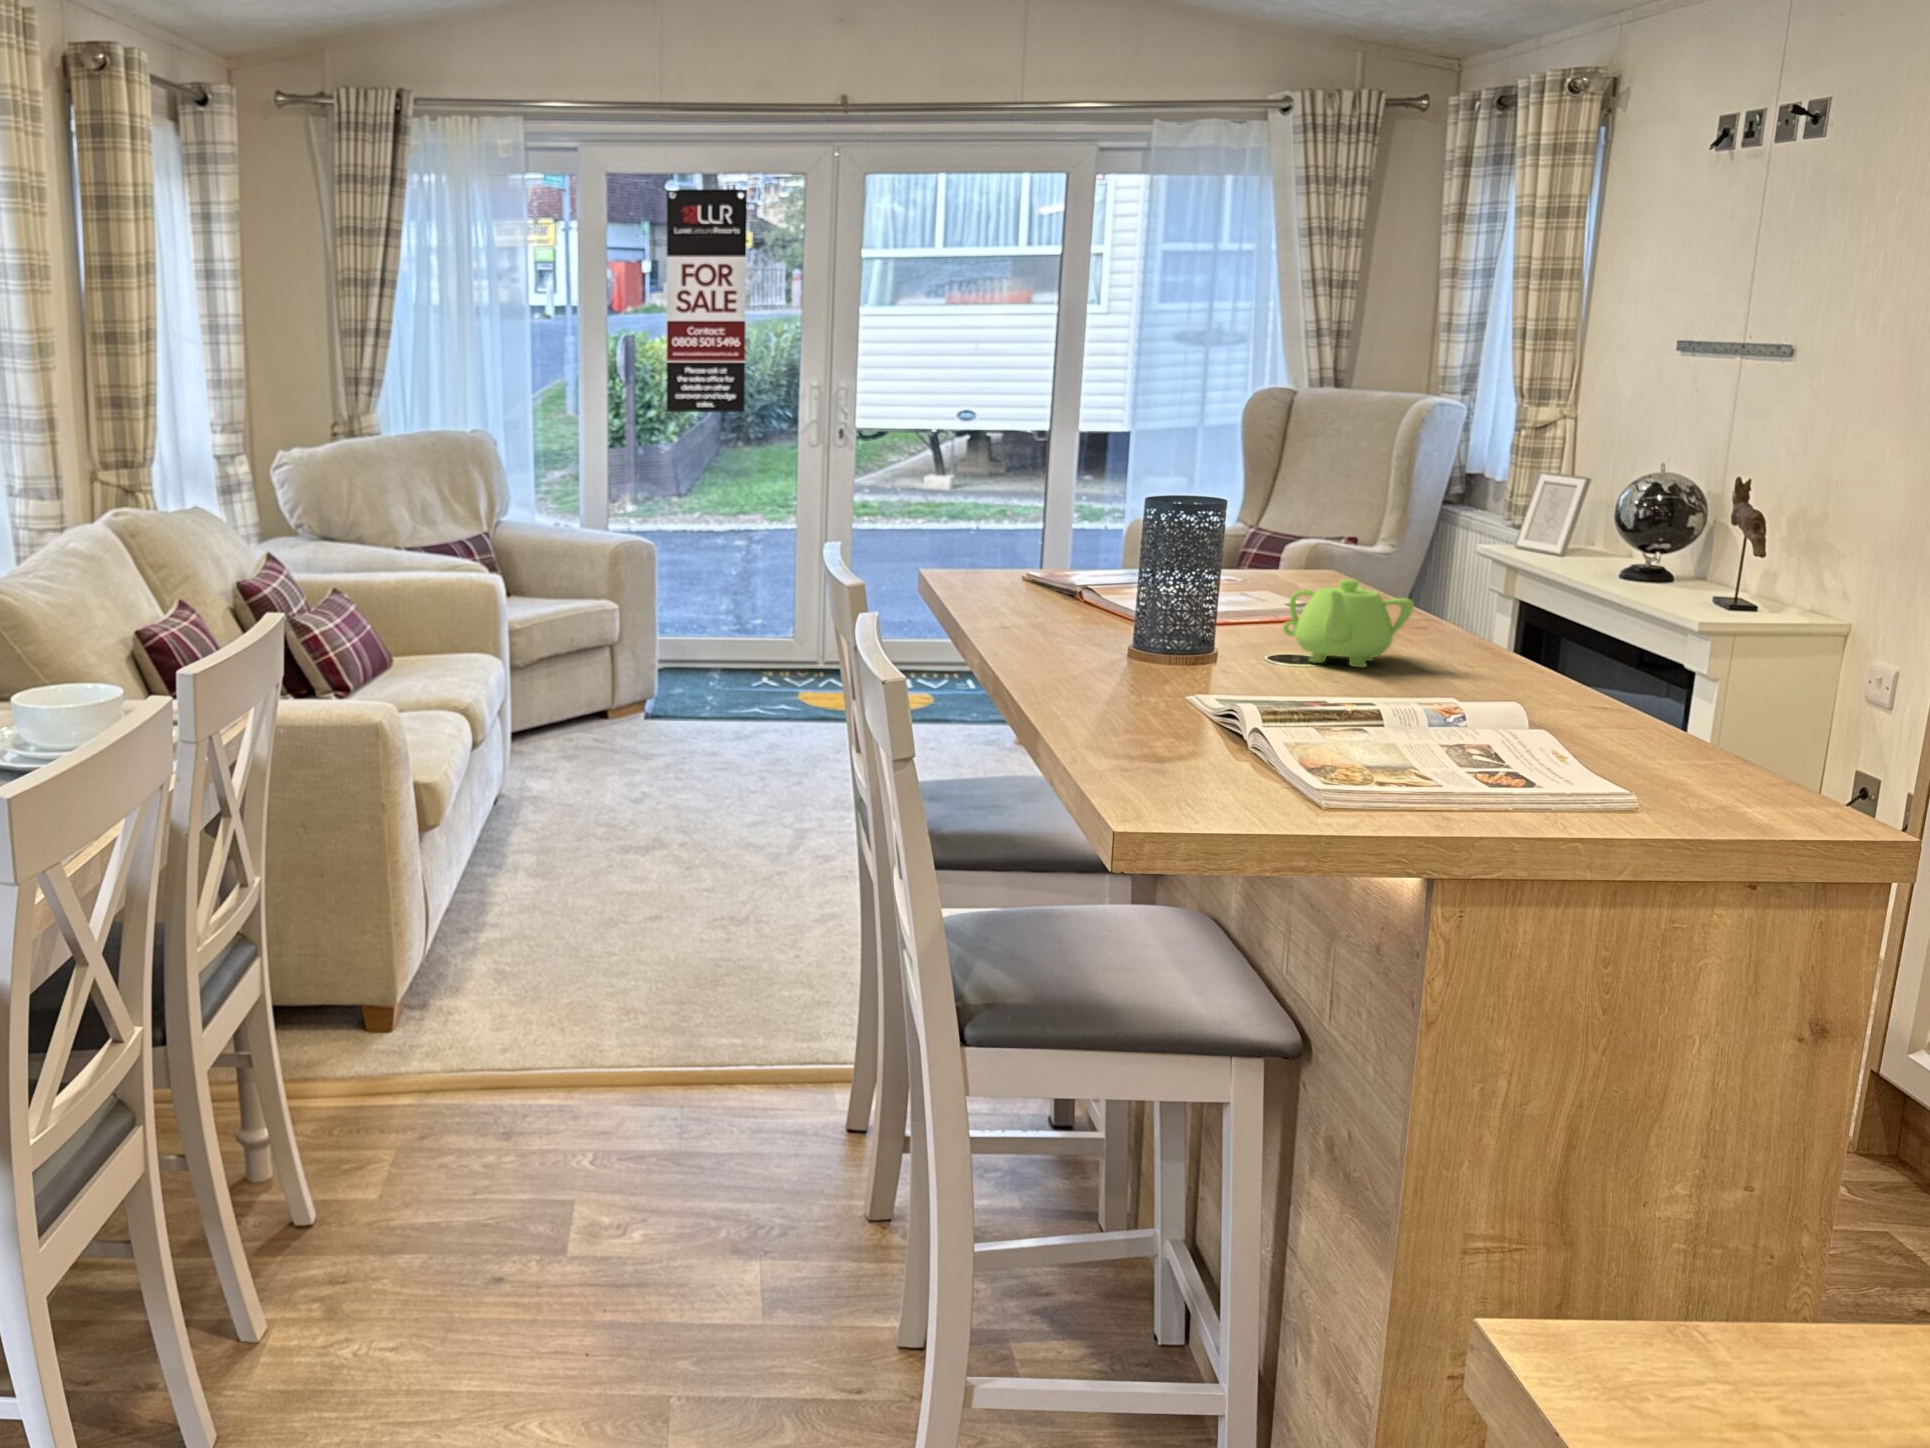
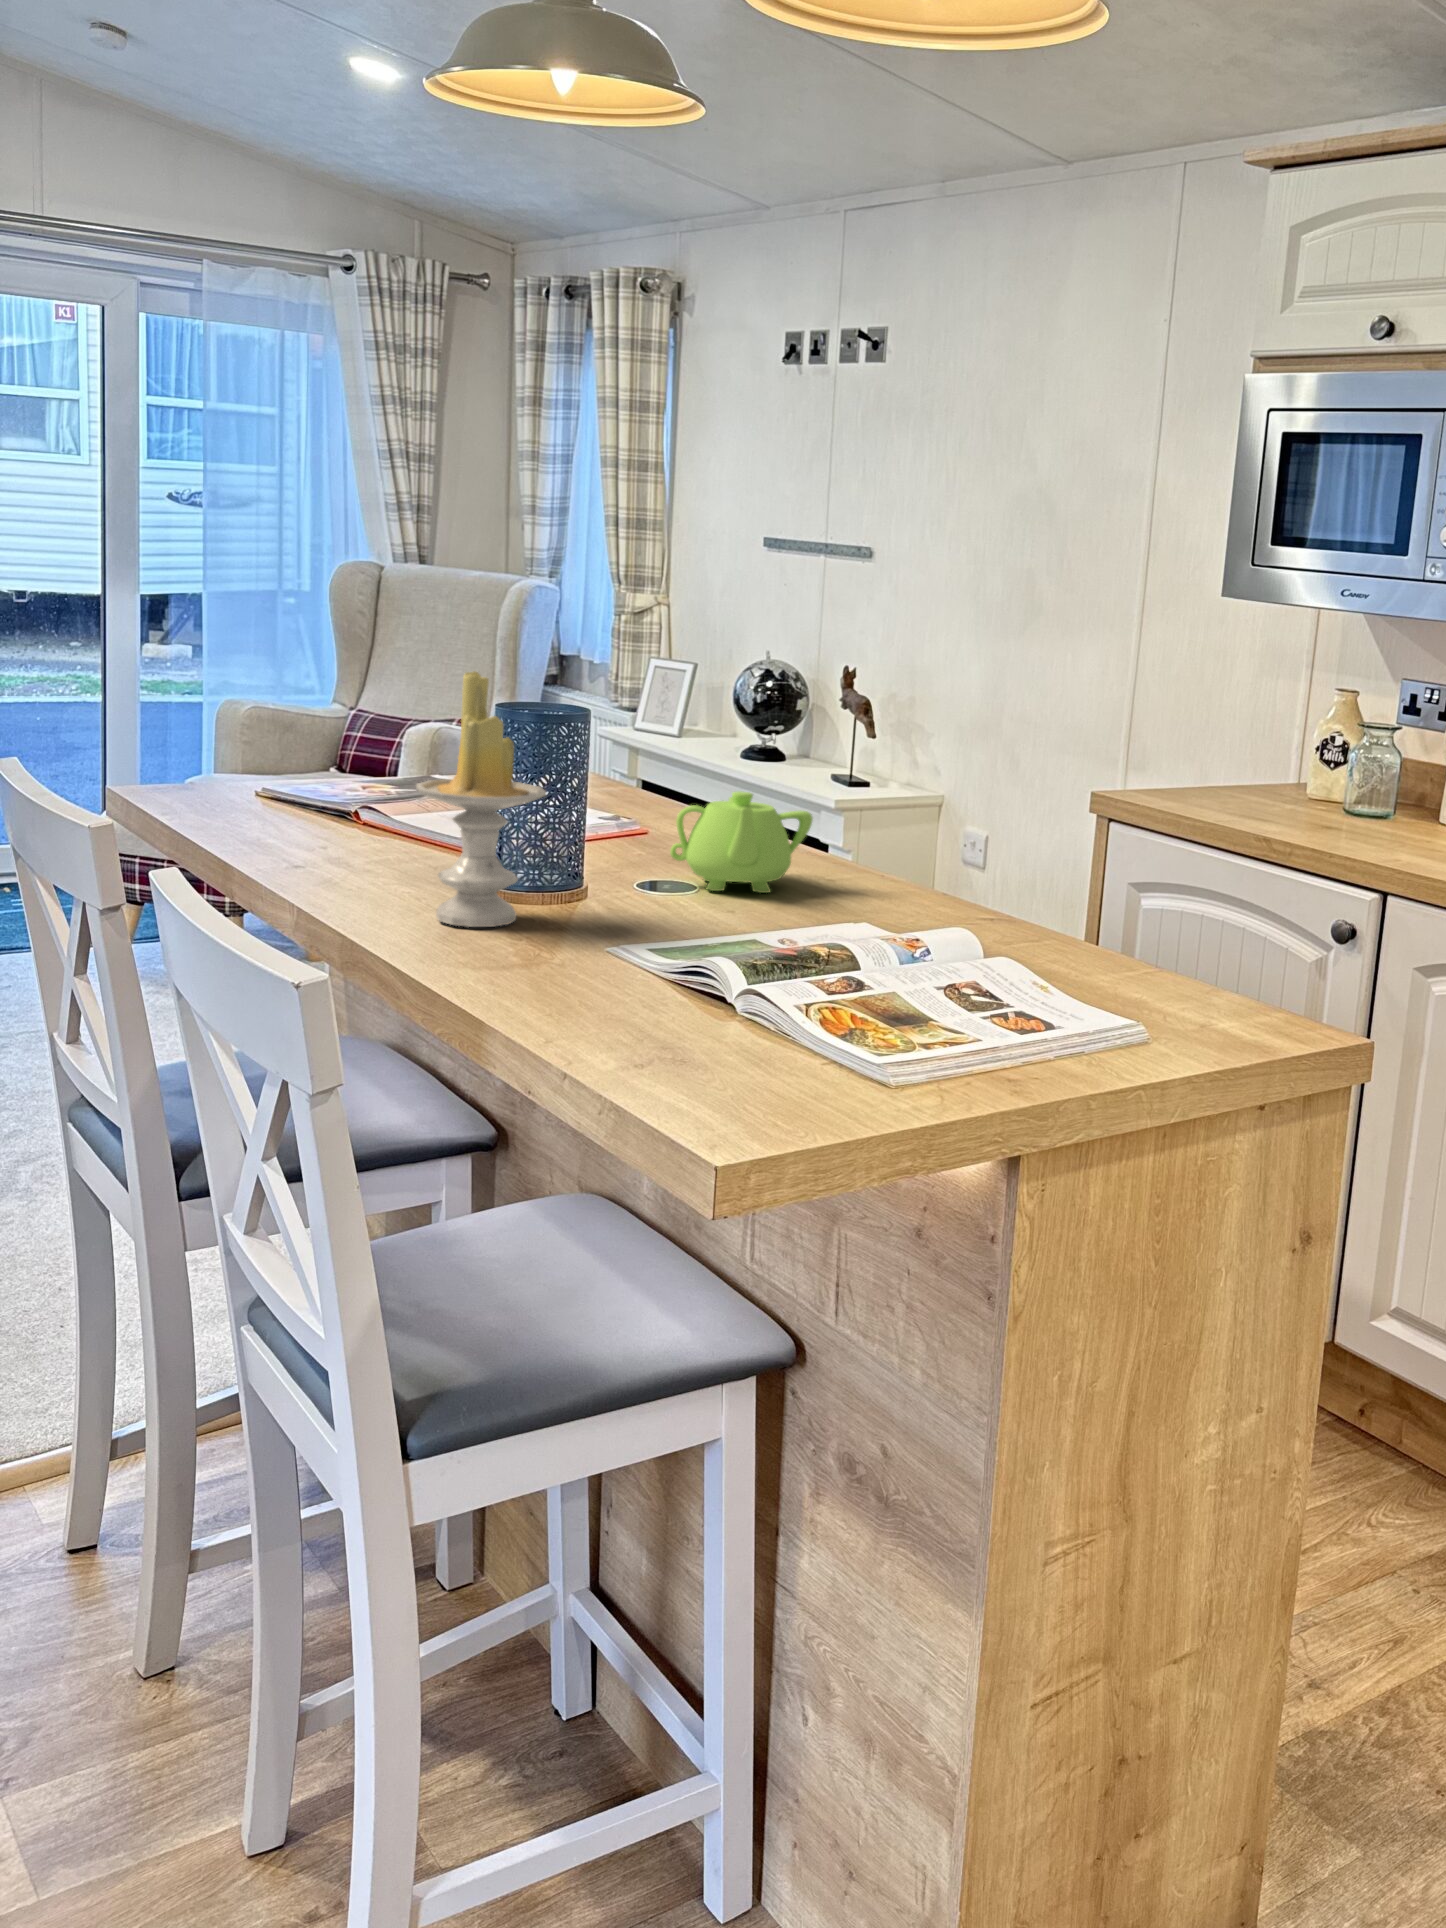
candle: none [1054,475,1152,671] -> present [416,671,546,927]

